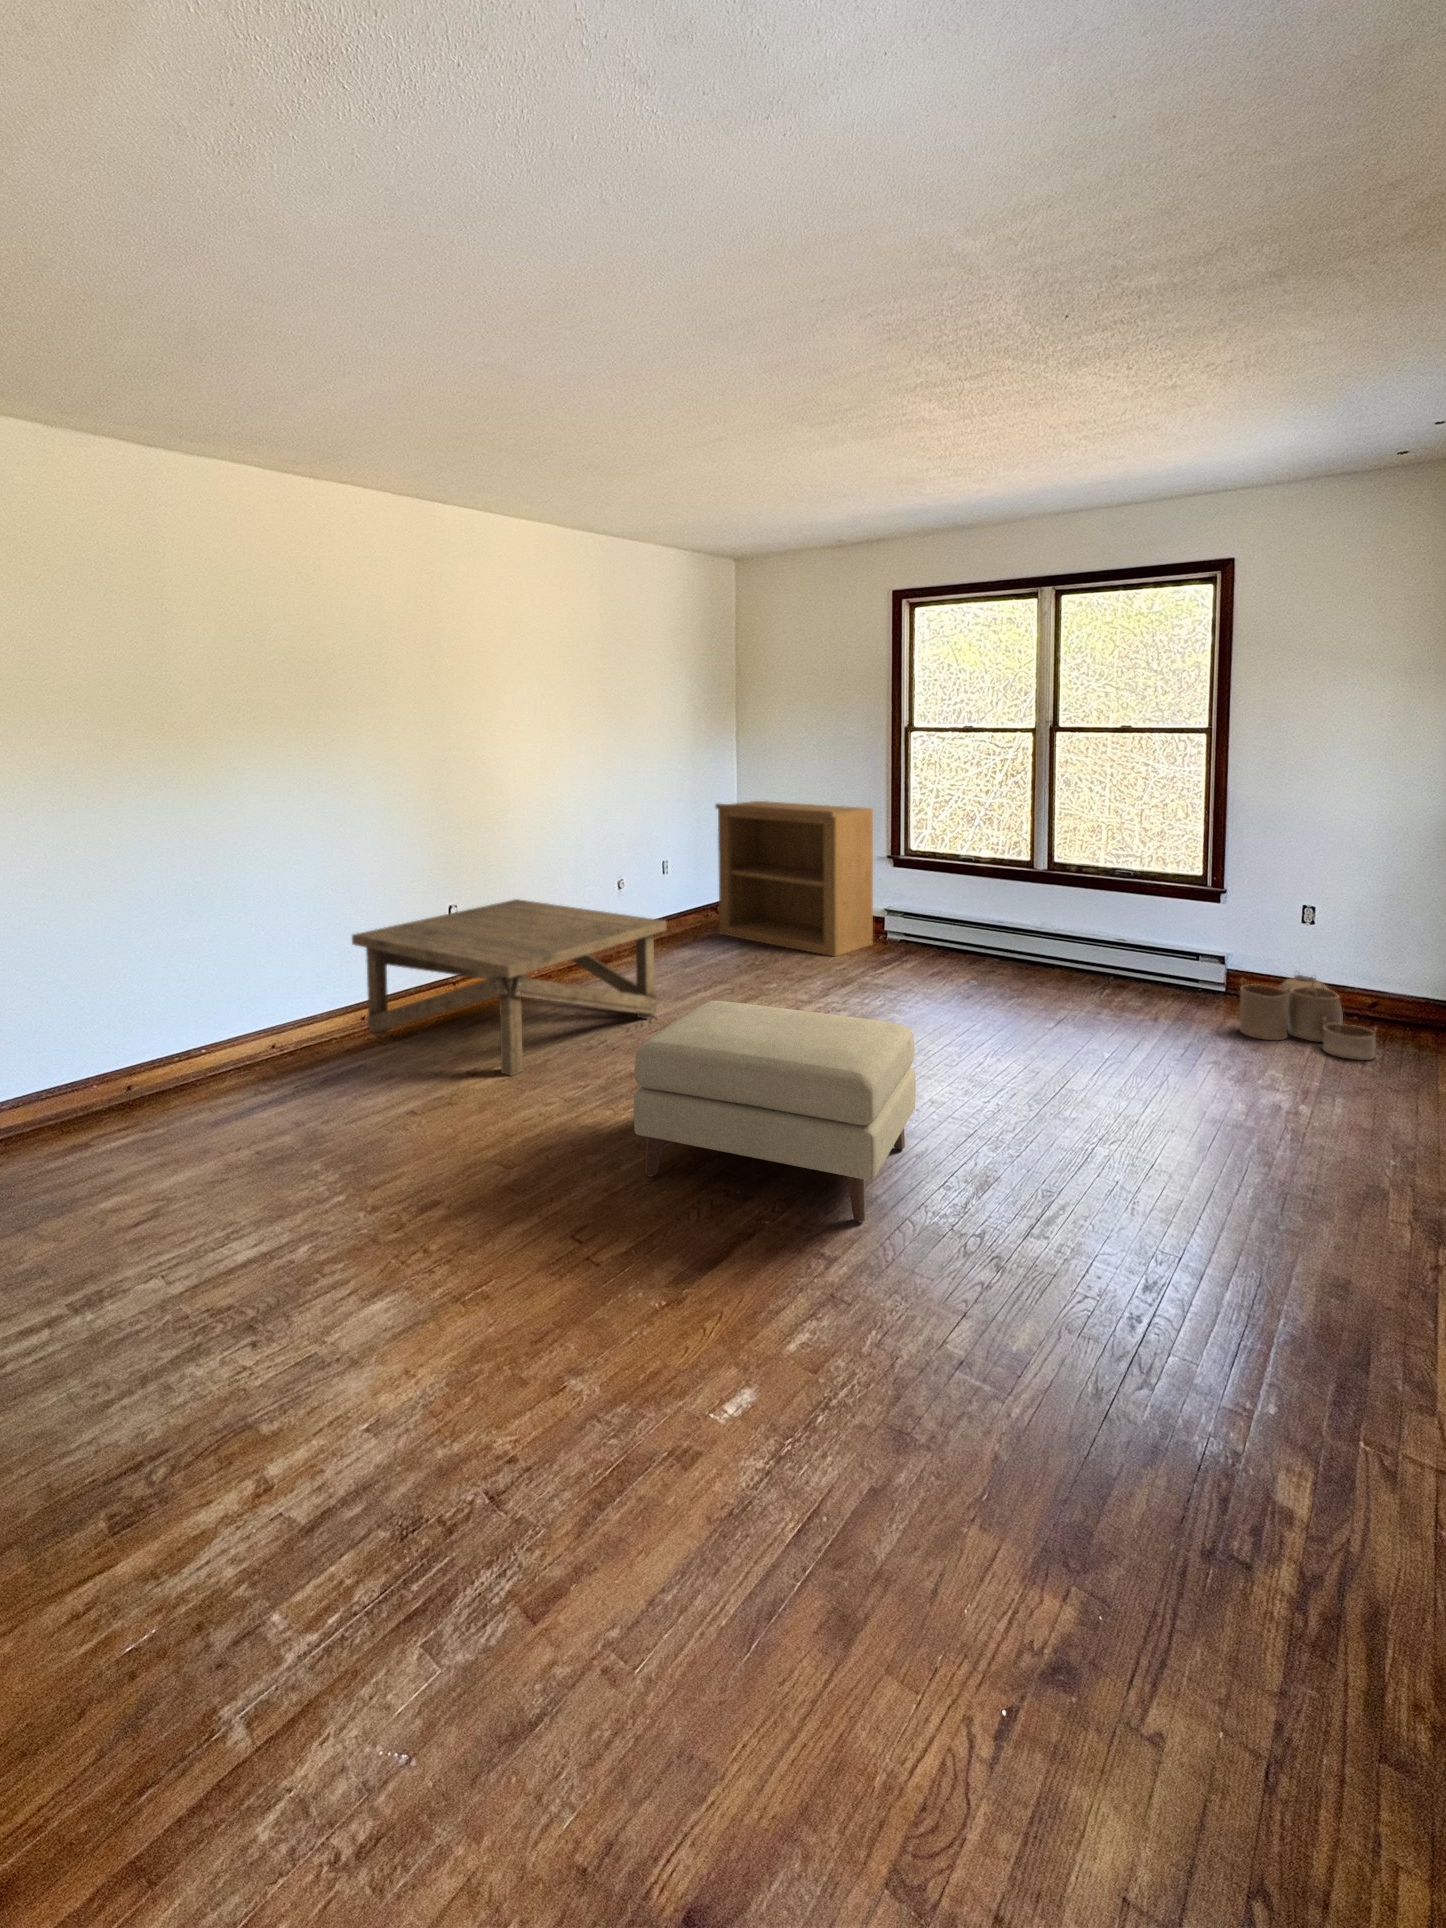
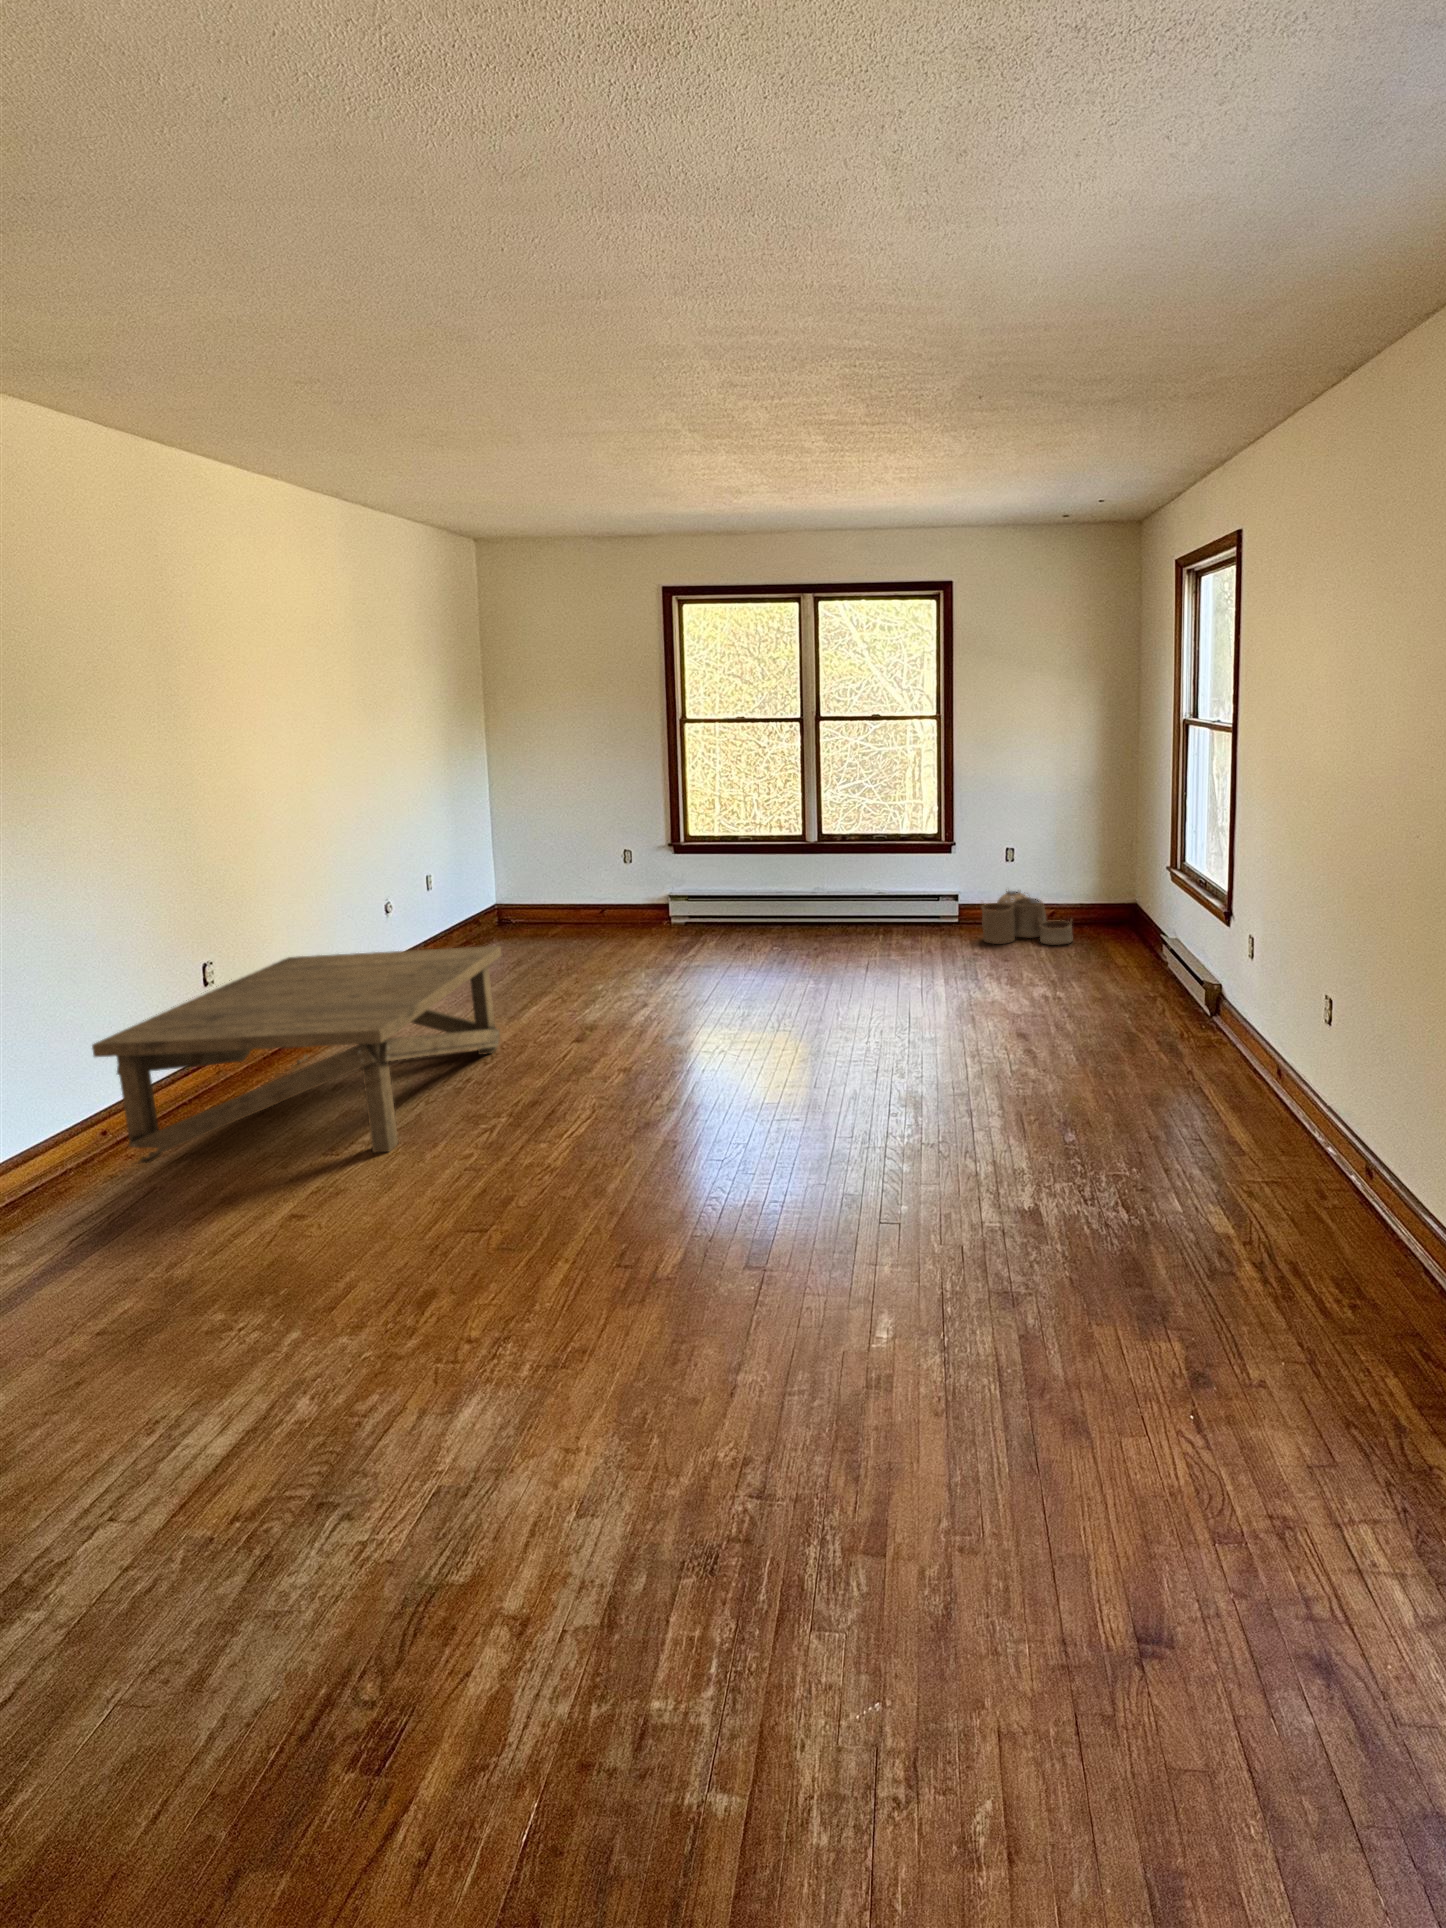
bookshelf: present [715,801,873,957] -> none [472,801,655,952]
ottoman: present [634,1001,916,1222] -> none [615,990,861,1193]

